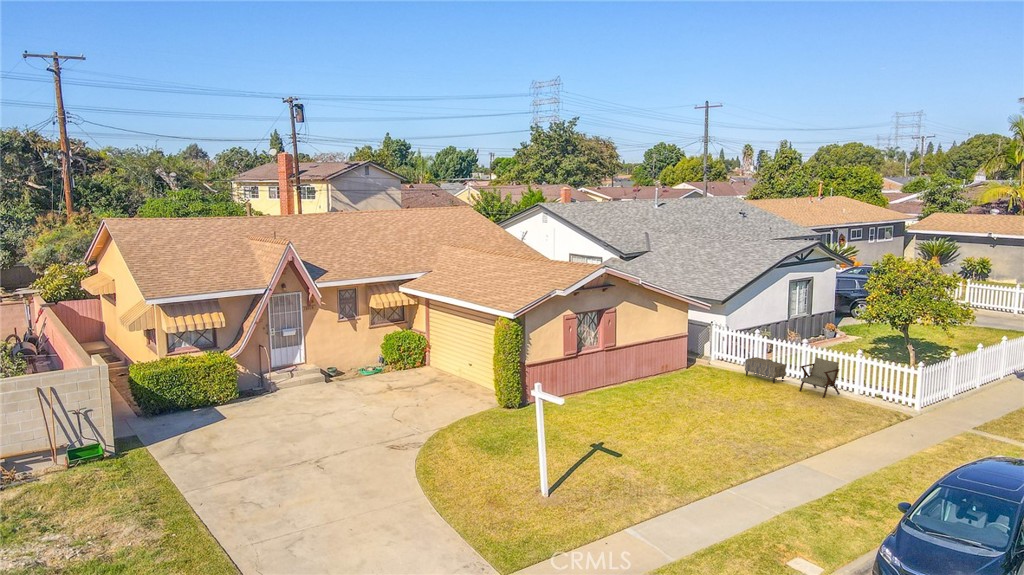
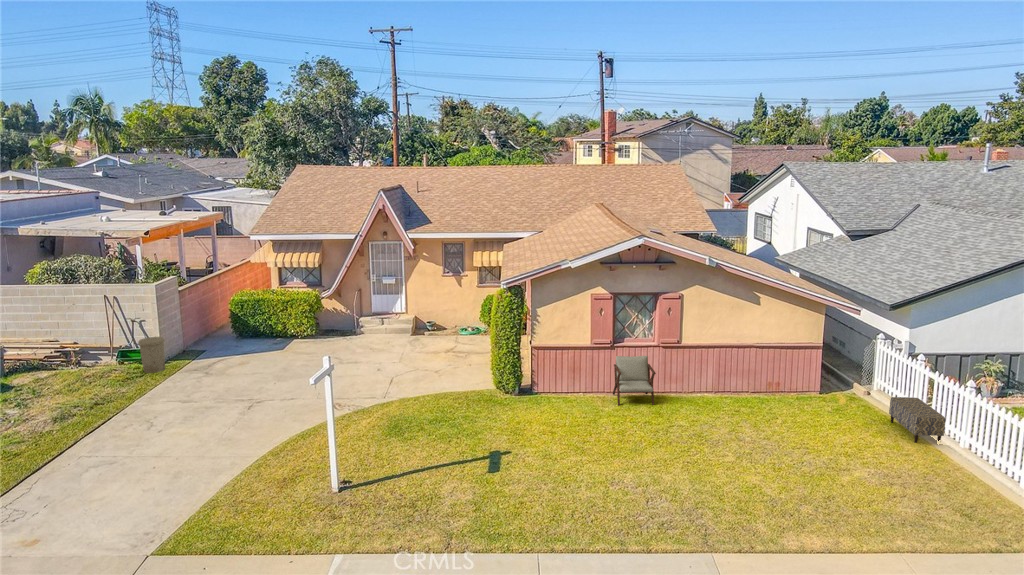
lounge chair: present [799,357,840,398] -> present [613,356,656,406]
trash can: none [96,426,129,471] -> present [138,337,165,373]

